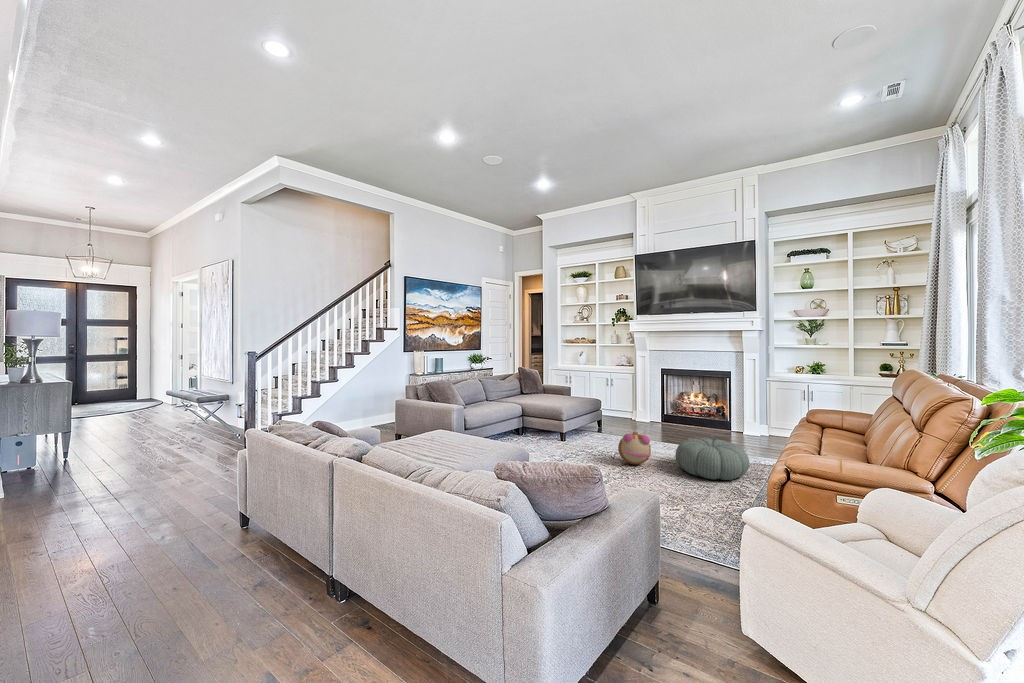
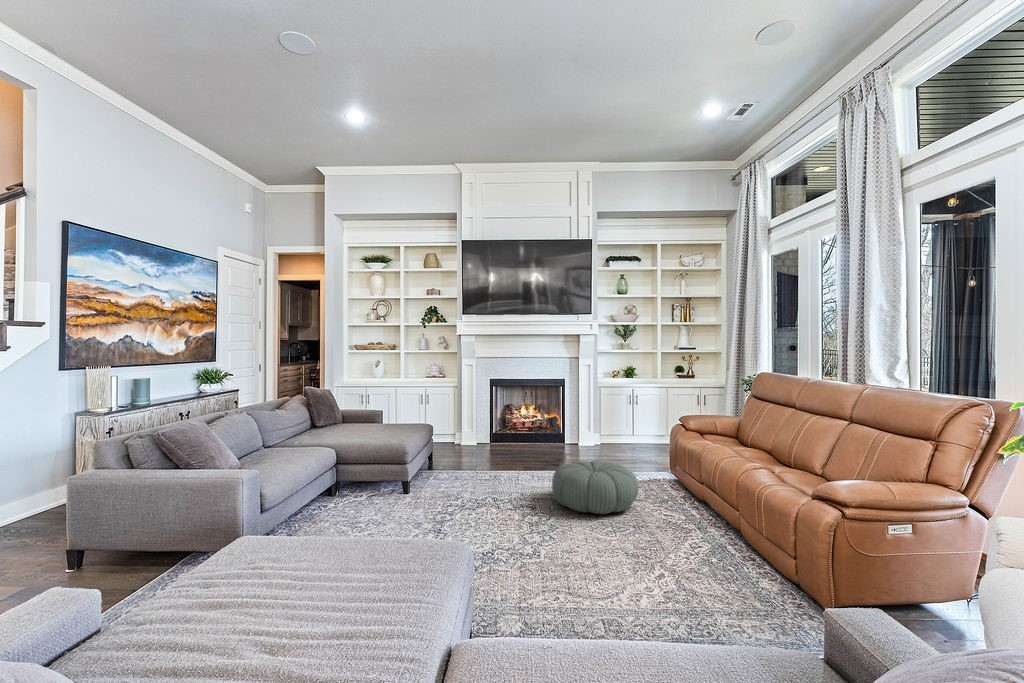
plush toy: present [618,432,651,465] -> none [478,464,526,511]

